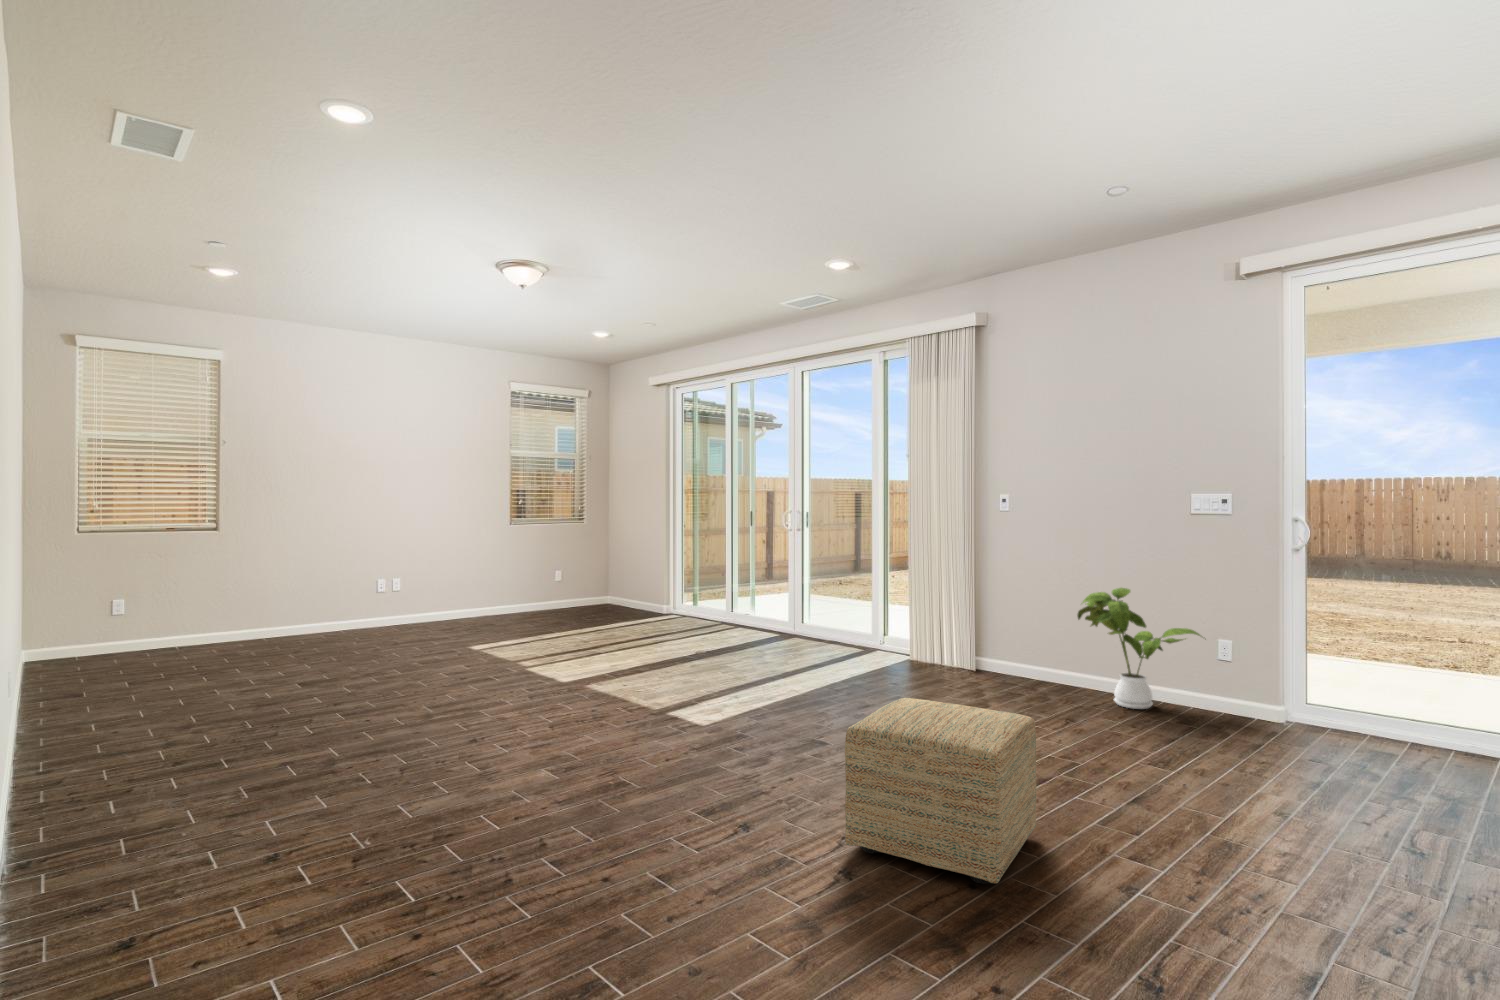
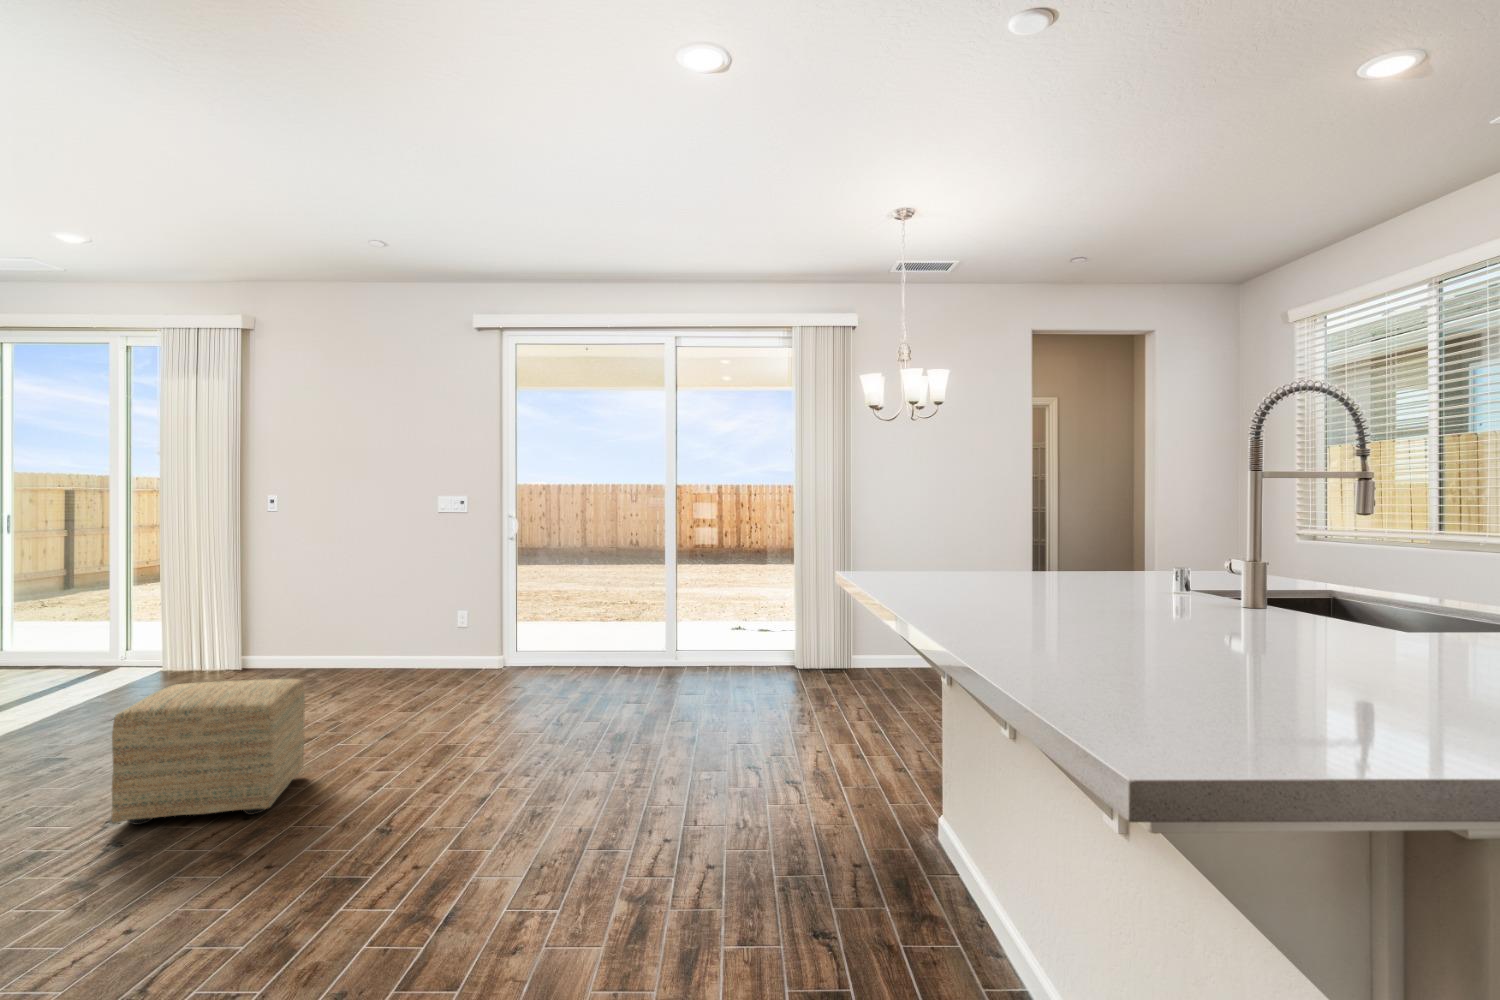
house plant: present [1077,588,1201,709] -> none [346,577,450,677]

